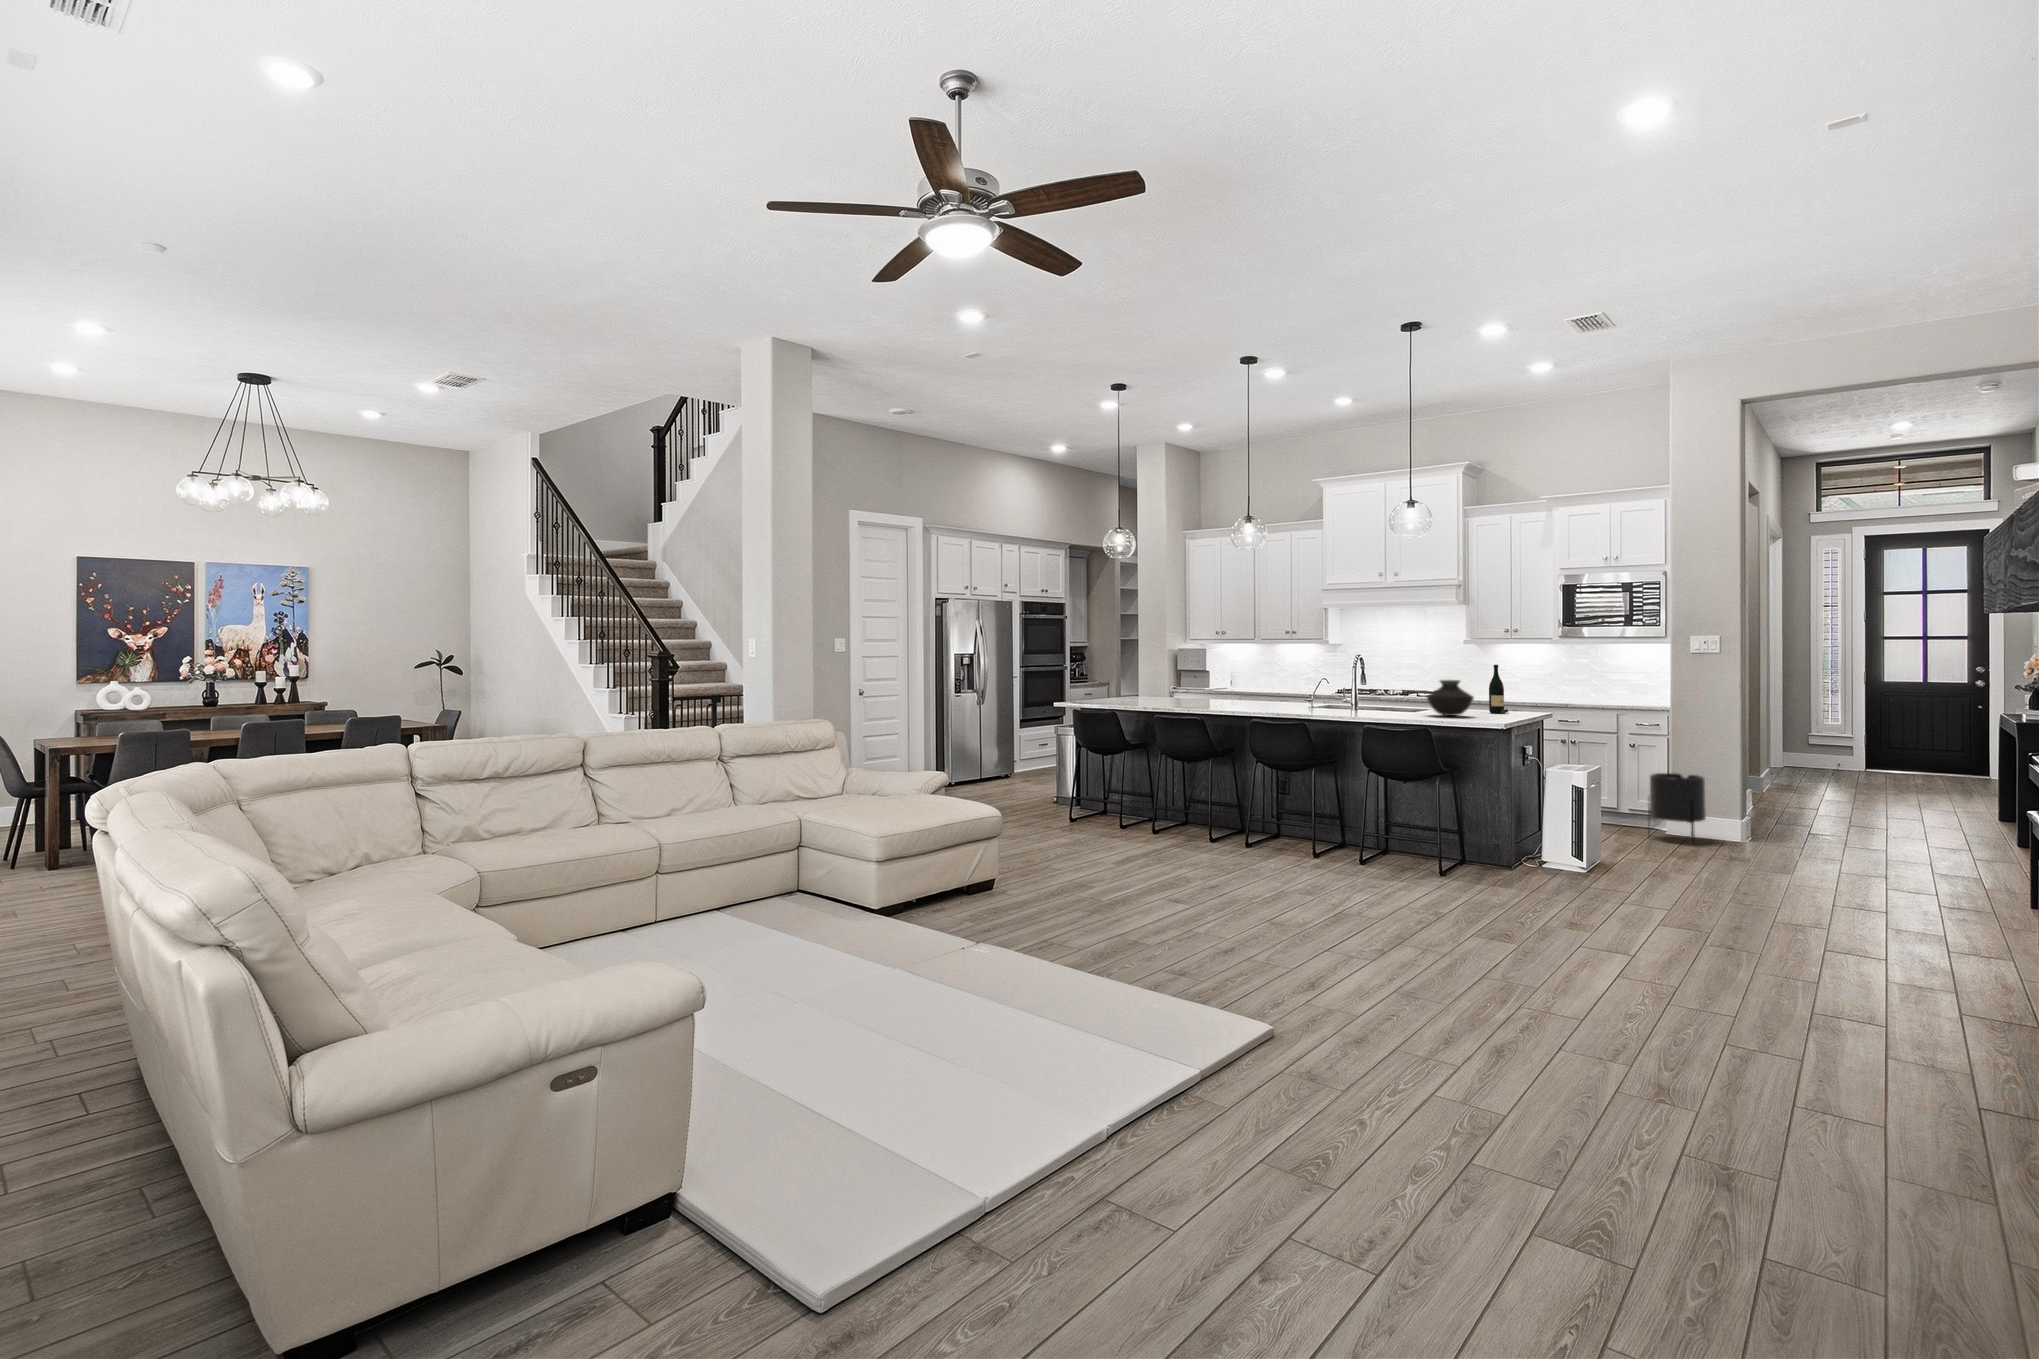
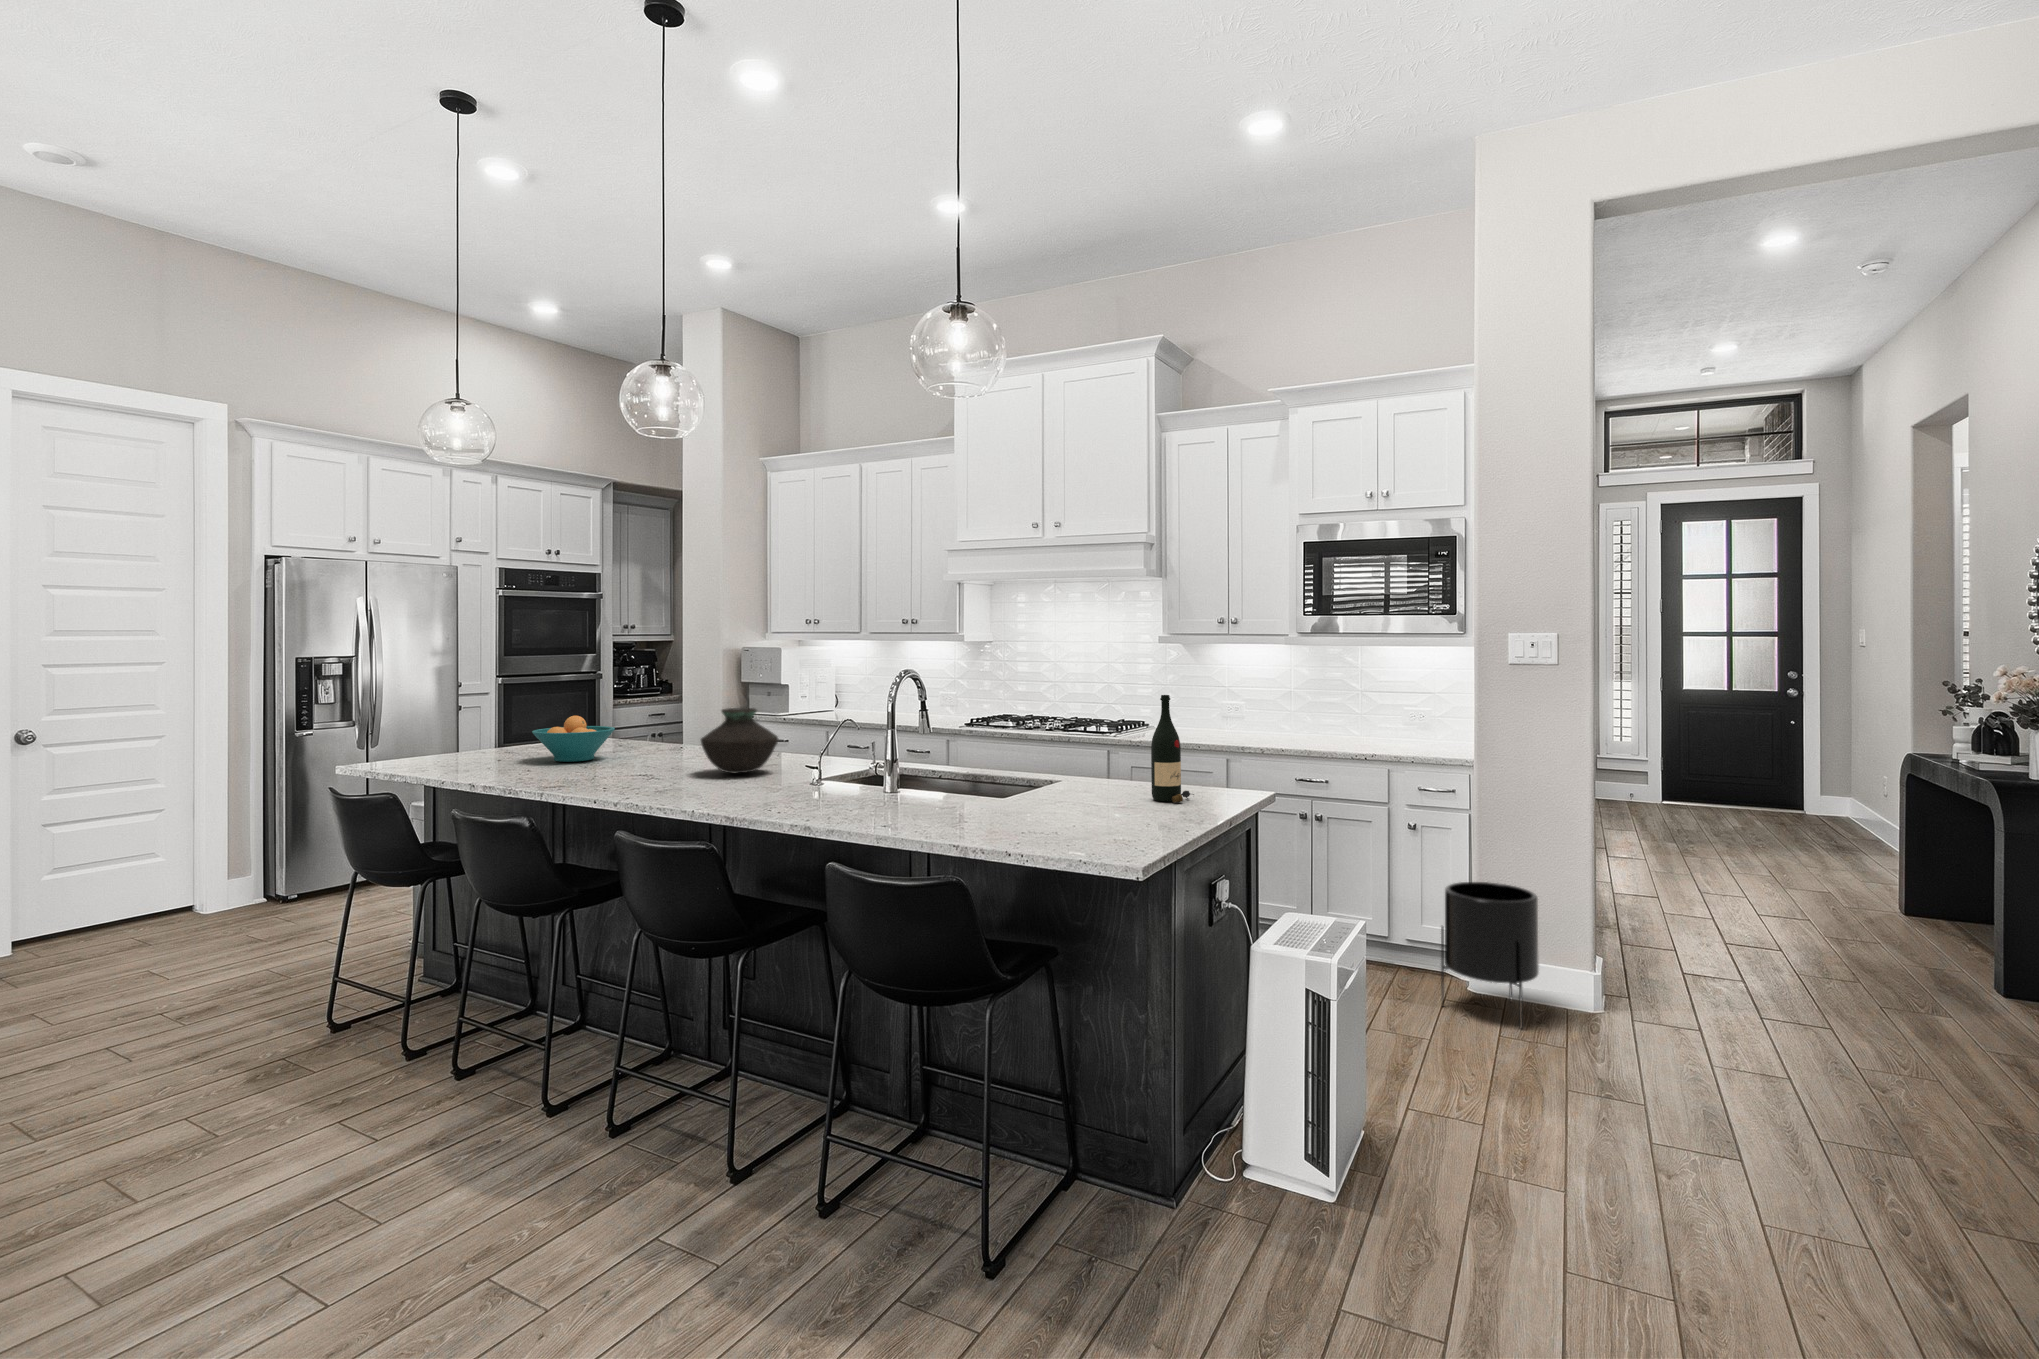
fruit bowl: none [1147,679,1186,701] -> present [532,716,615,762]
vase: present [1427,680,1474,716] -> present [701,708,778,773]

